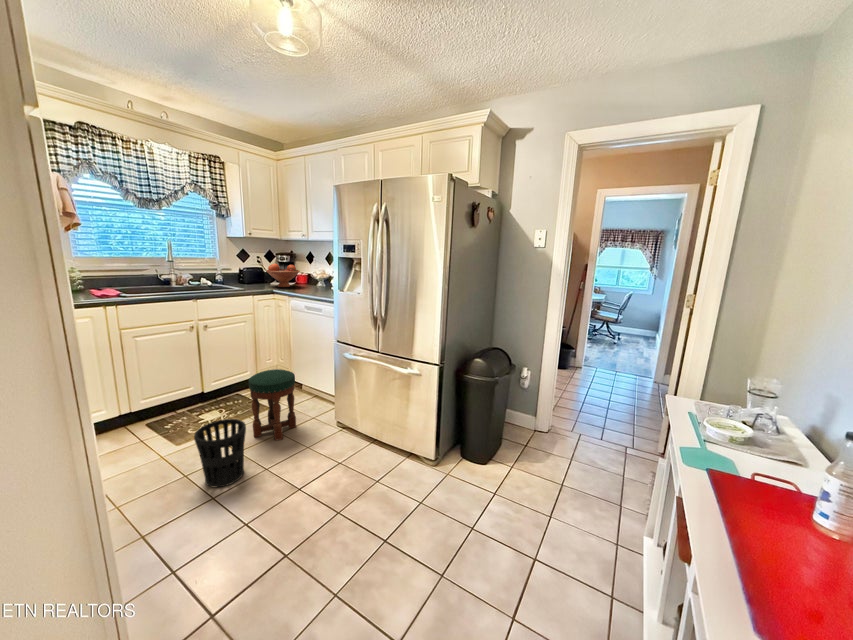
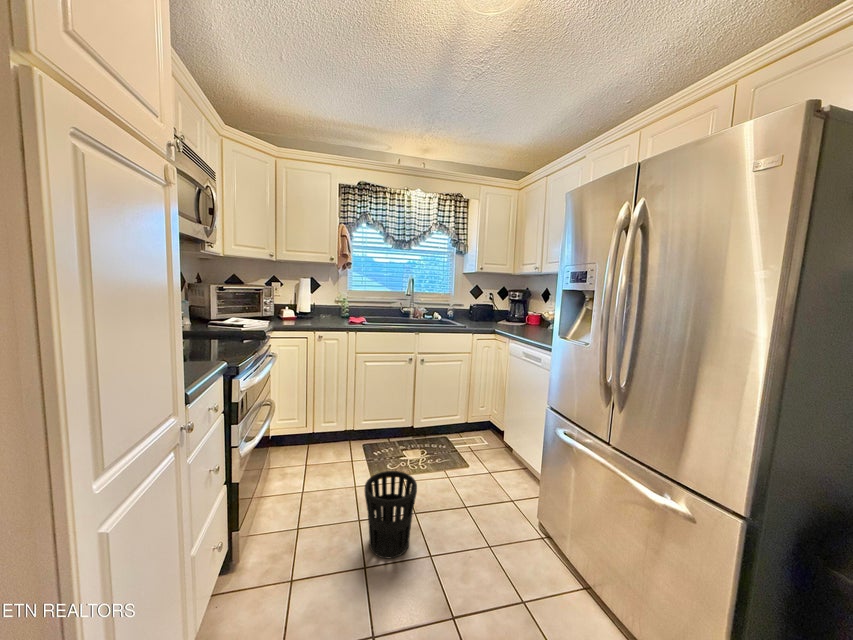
fruit bowl: present [267,264,300,287] -> none [492,300,528,327]
stool: present [249,369,296,441] -> none [438,423,492,518]

